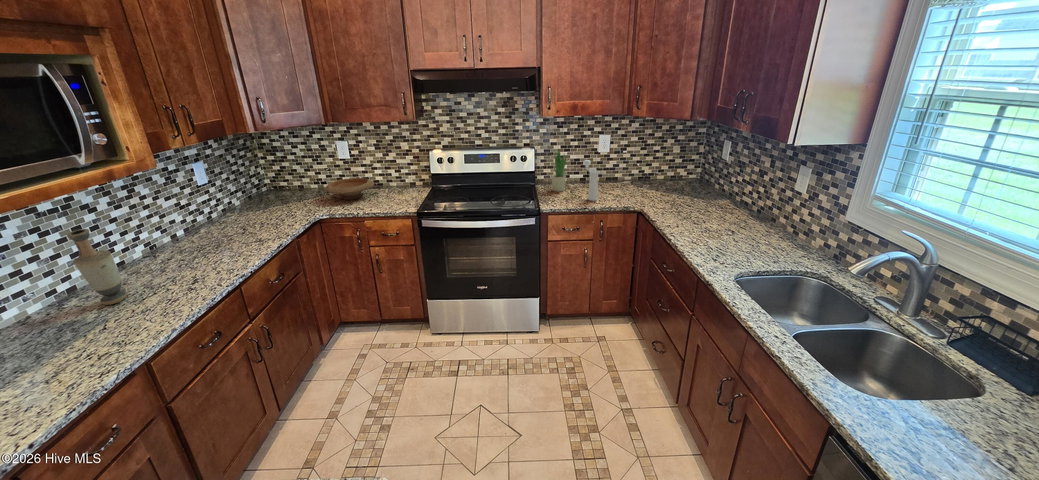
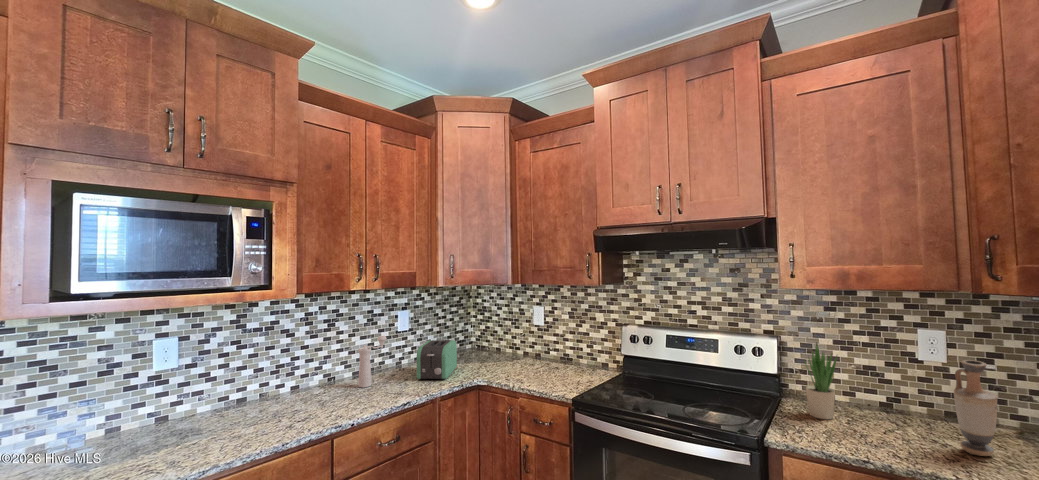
pepper mill: present [584,160,599,201] -> present [358,336,387,387]
wooden bowl: present [325,178,374,200] -> none [501,347,555,371]
toaster: none [247,184,290,226] -> present [417,340,457,379]
vase: present [67,229,127,305] -> present [954,360,997,456]

